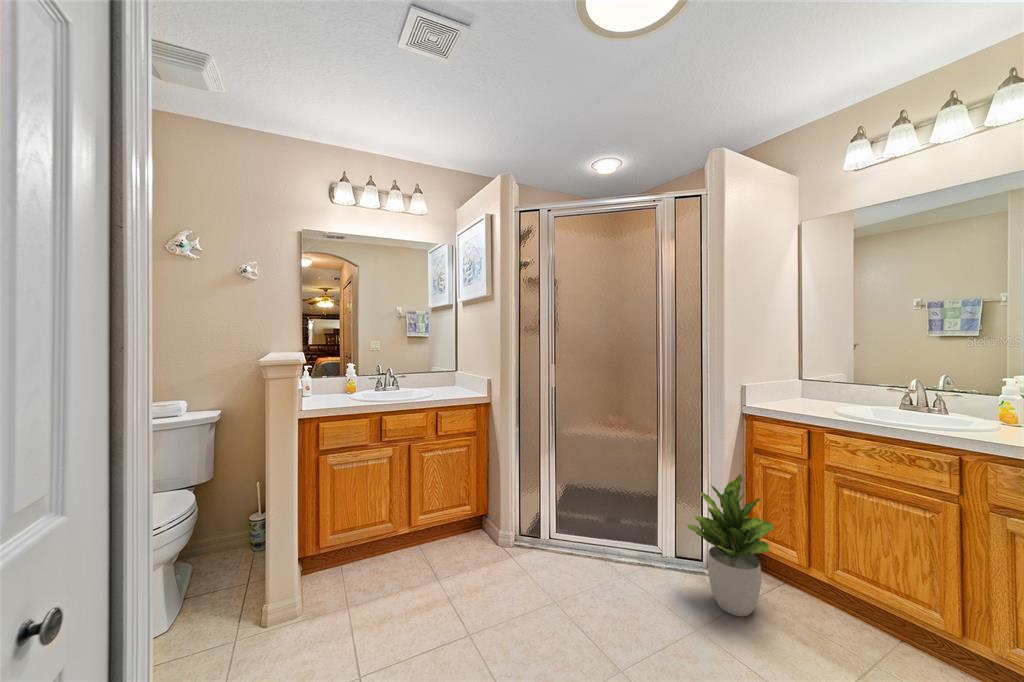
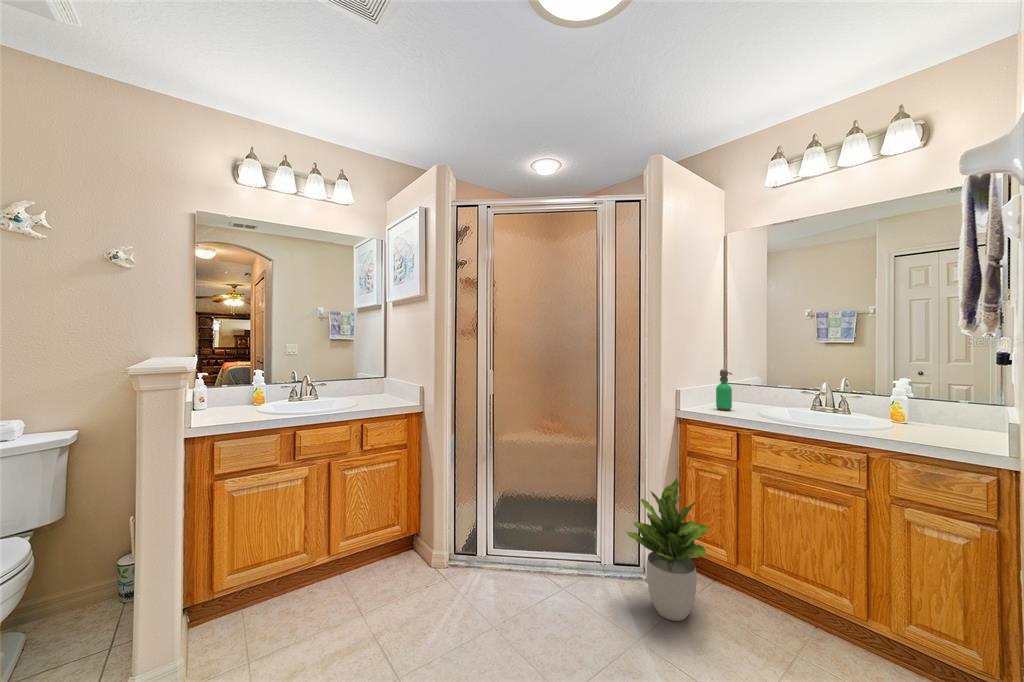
soap dispenser: none [787,365,805,407] -> present [716,369,732,410]

